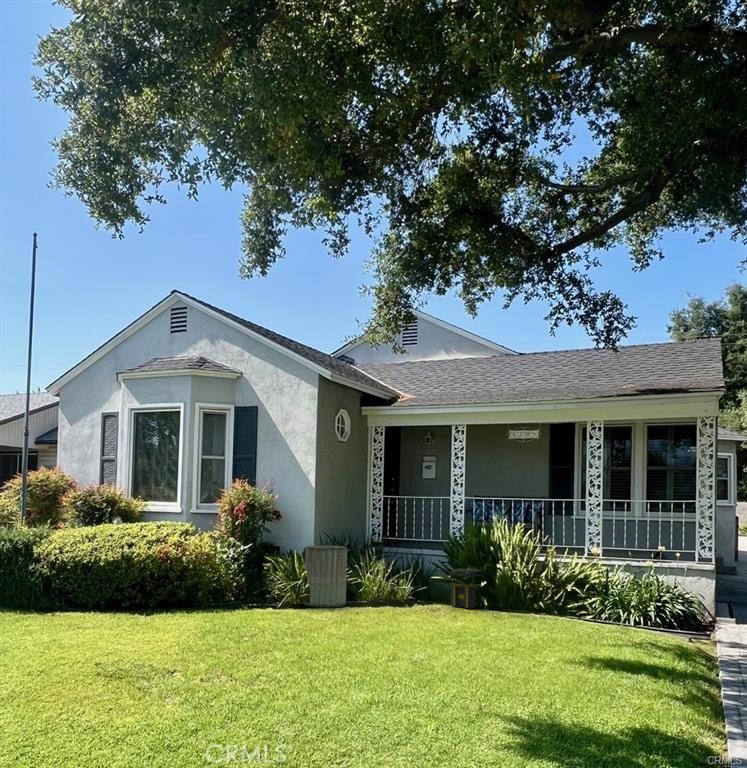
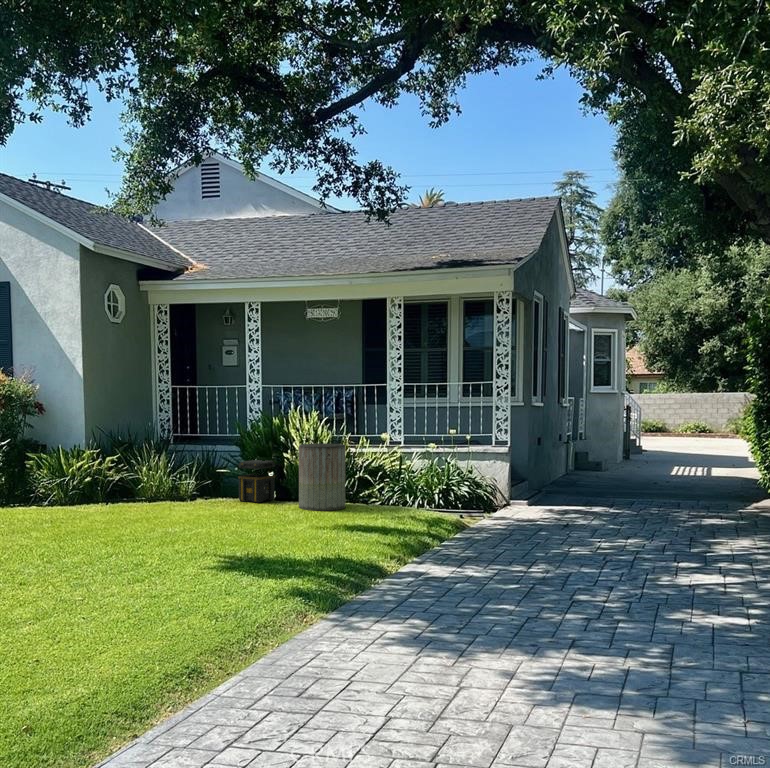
trash can: present [304,545,347,607] -> present [299,444,345,511]

